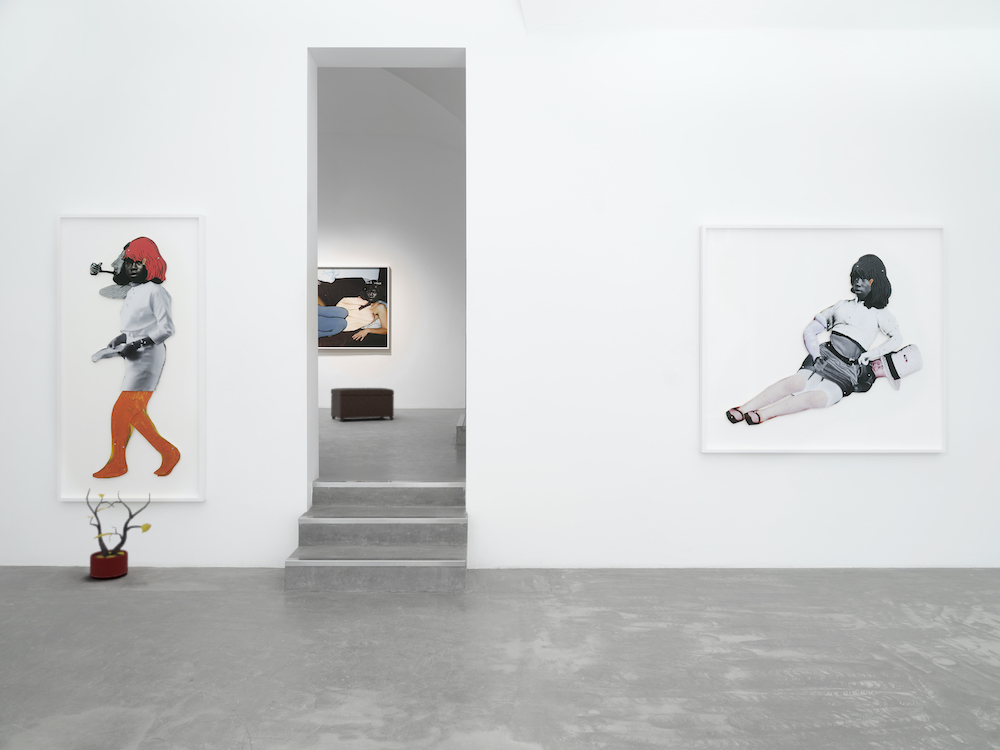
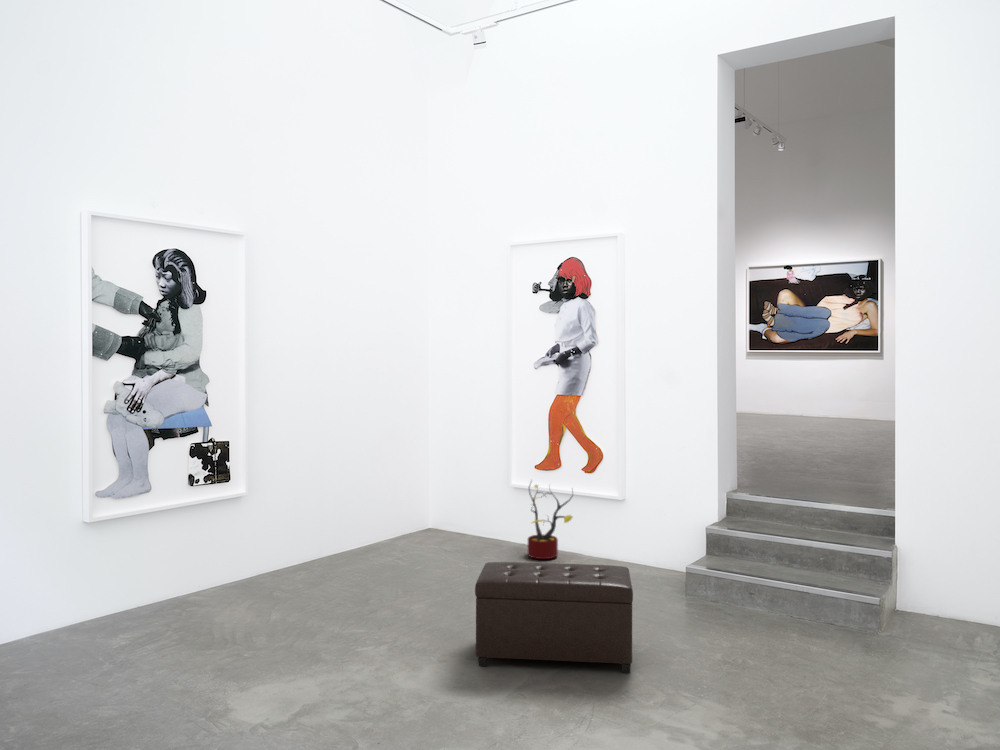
ottoman: present [331,388,394,422] -> present [475,562,633,673]

